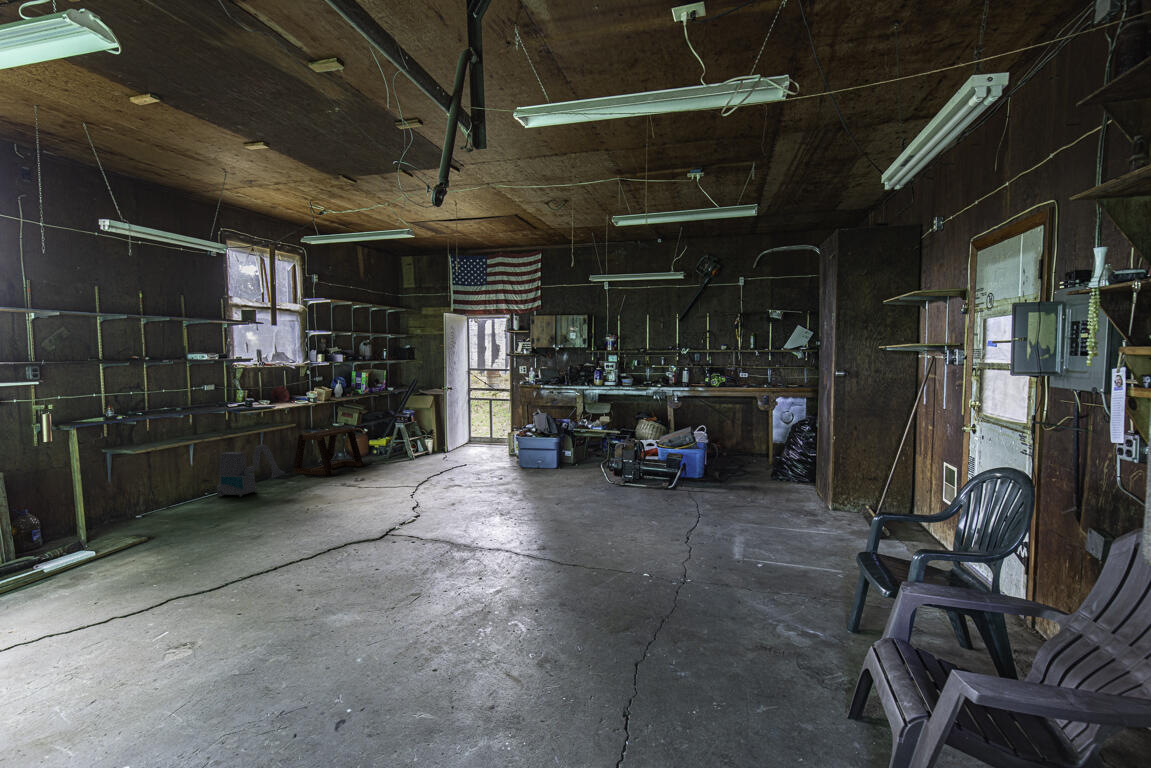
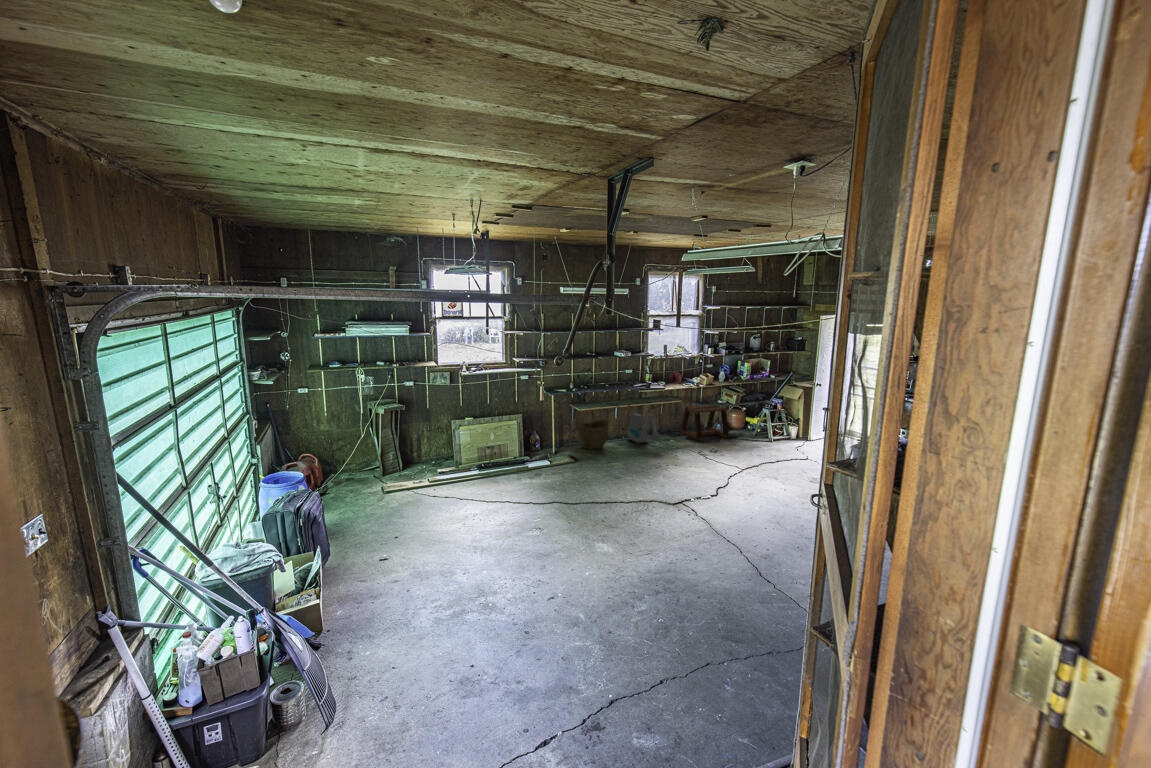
woven basket: none [124,459,191,524] -> present [578,412,608,450]

